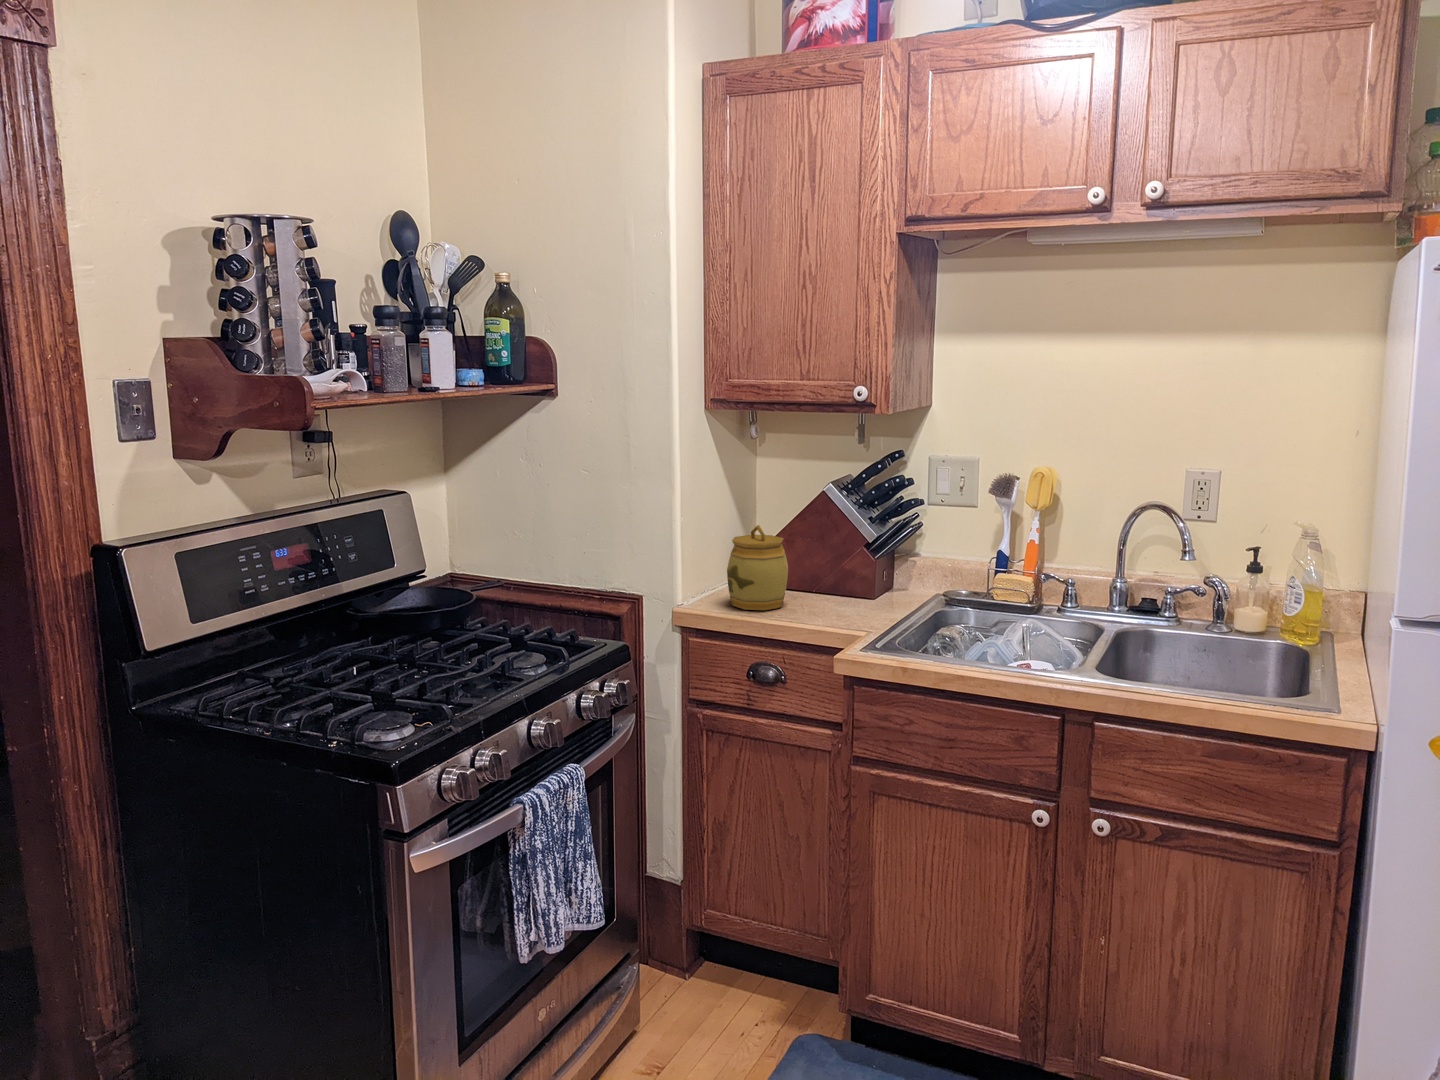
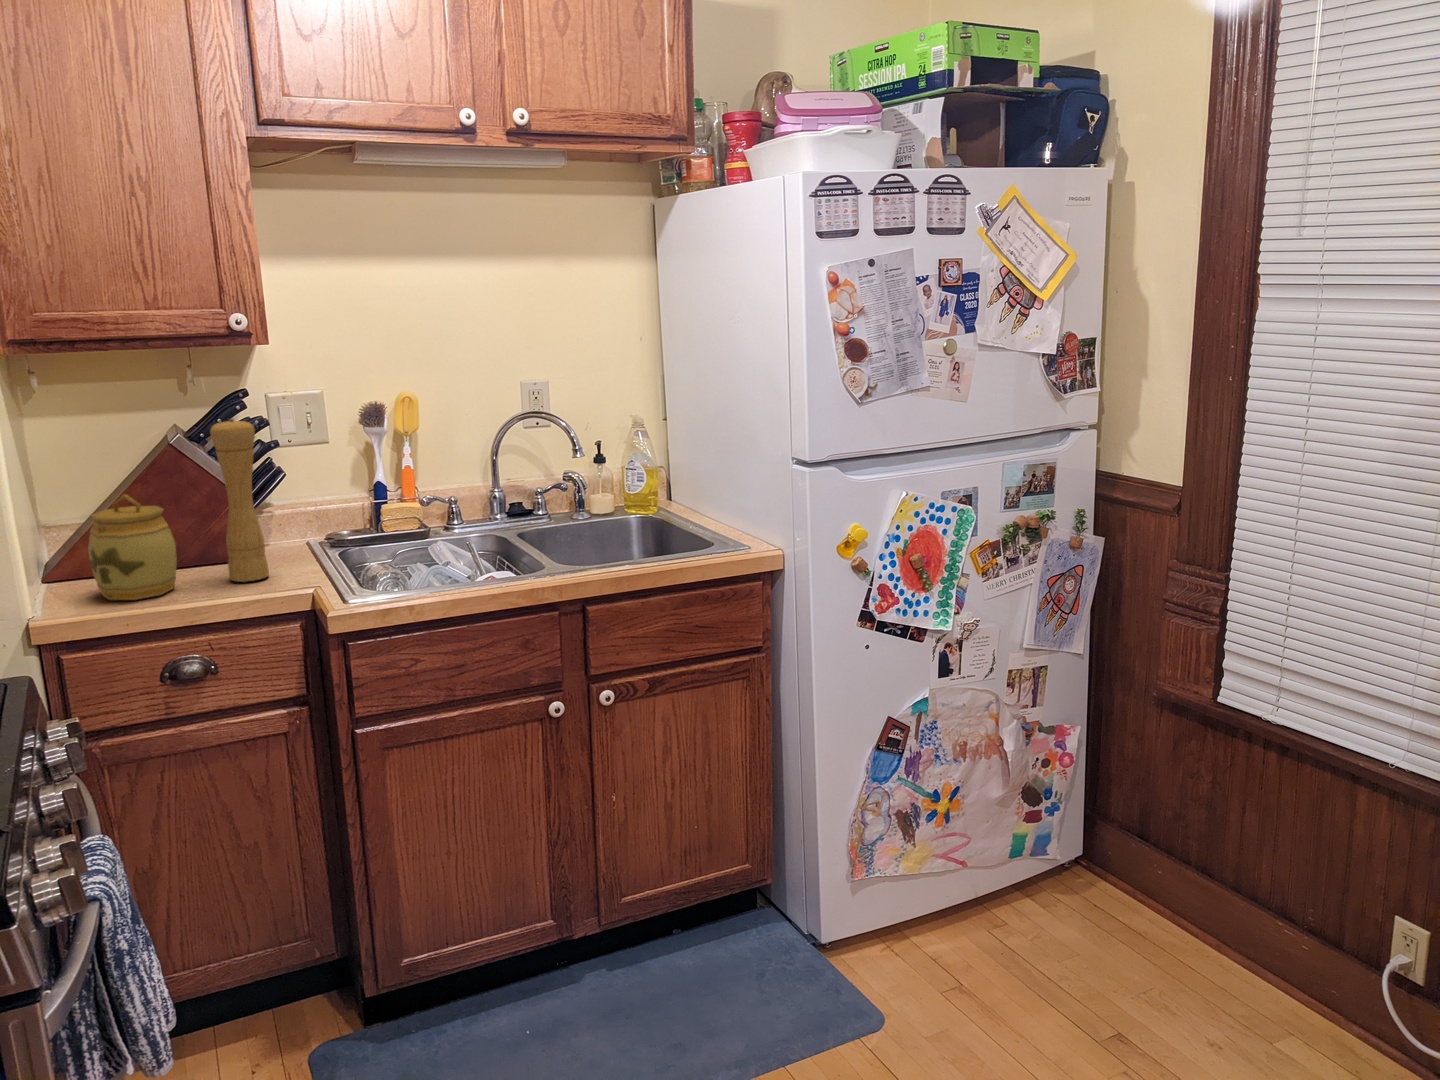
pepper mill: none [822,475,858,616] -> present [210,419,269,582]

